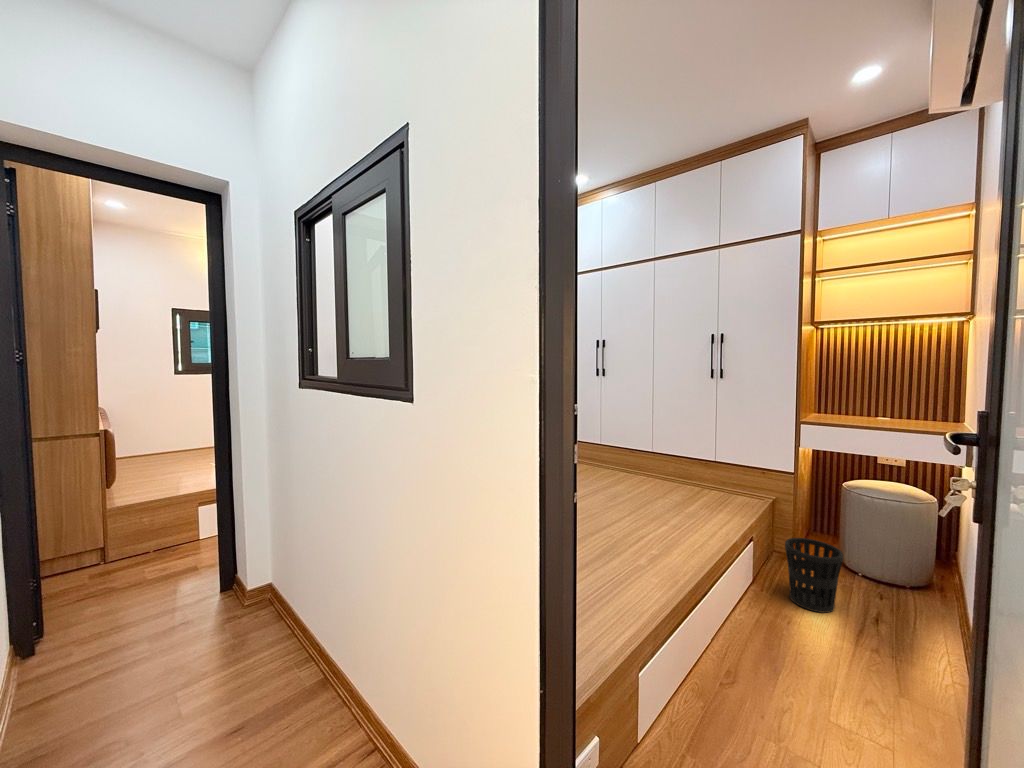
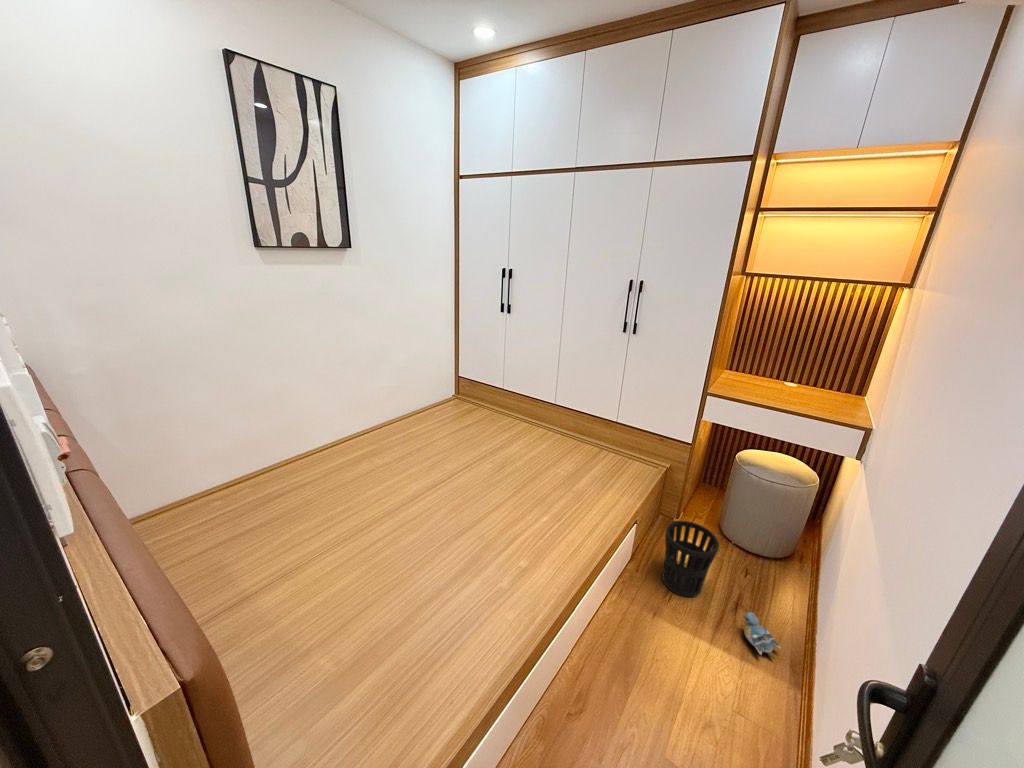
plush toy: none [887,614,935,658] -> present [744,612,781,658]

